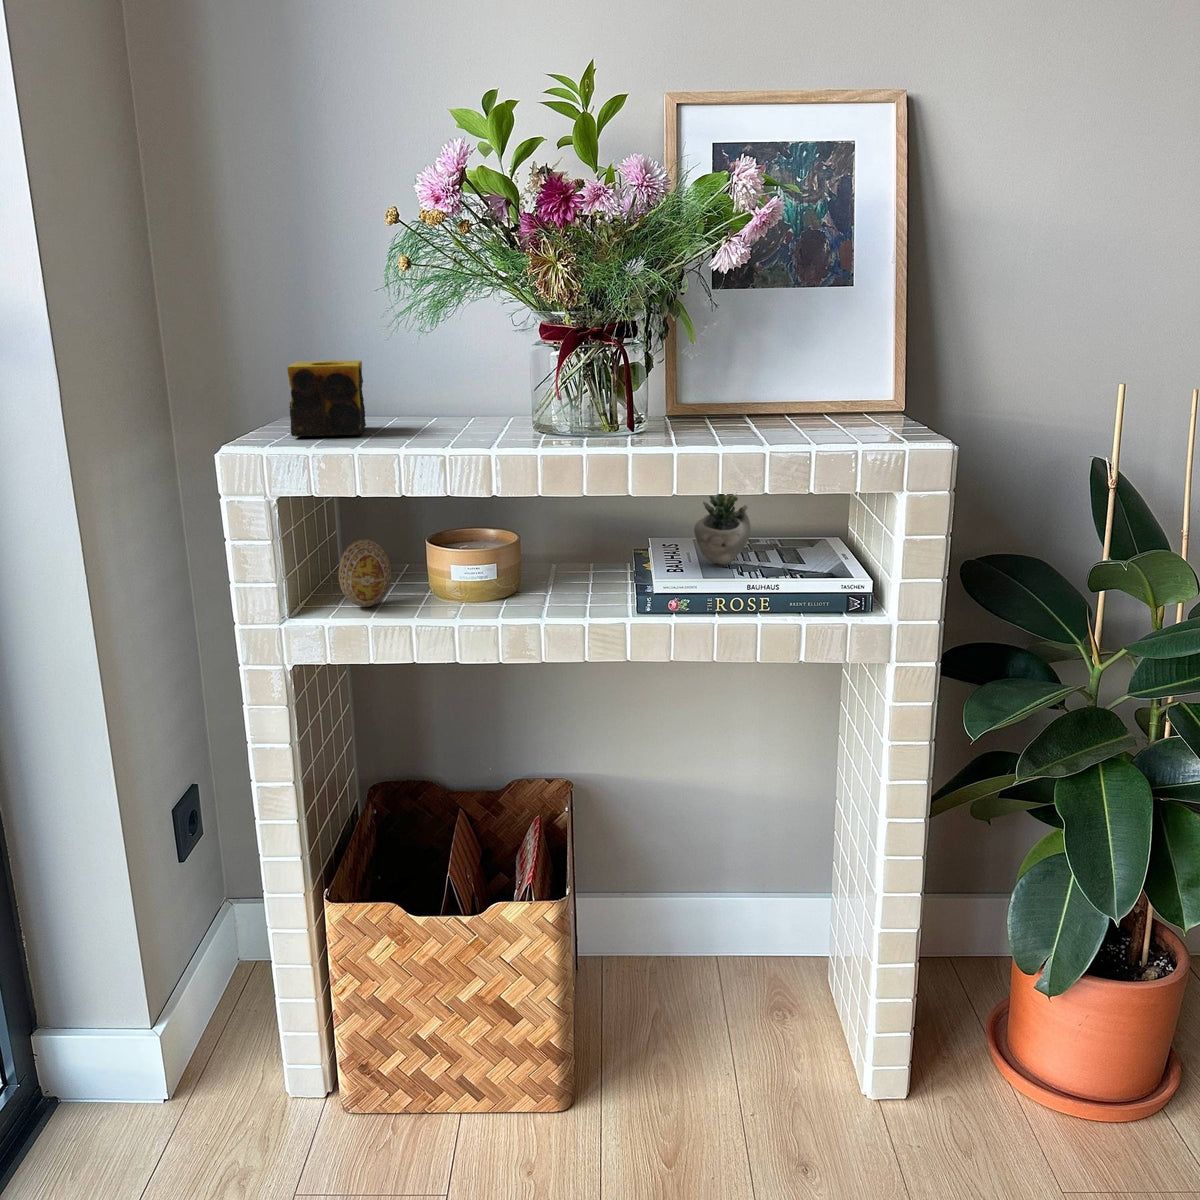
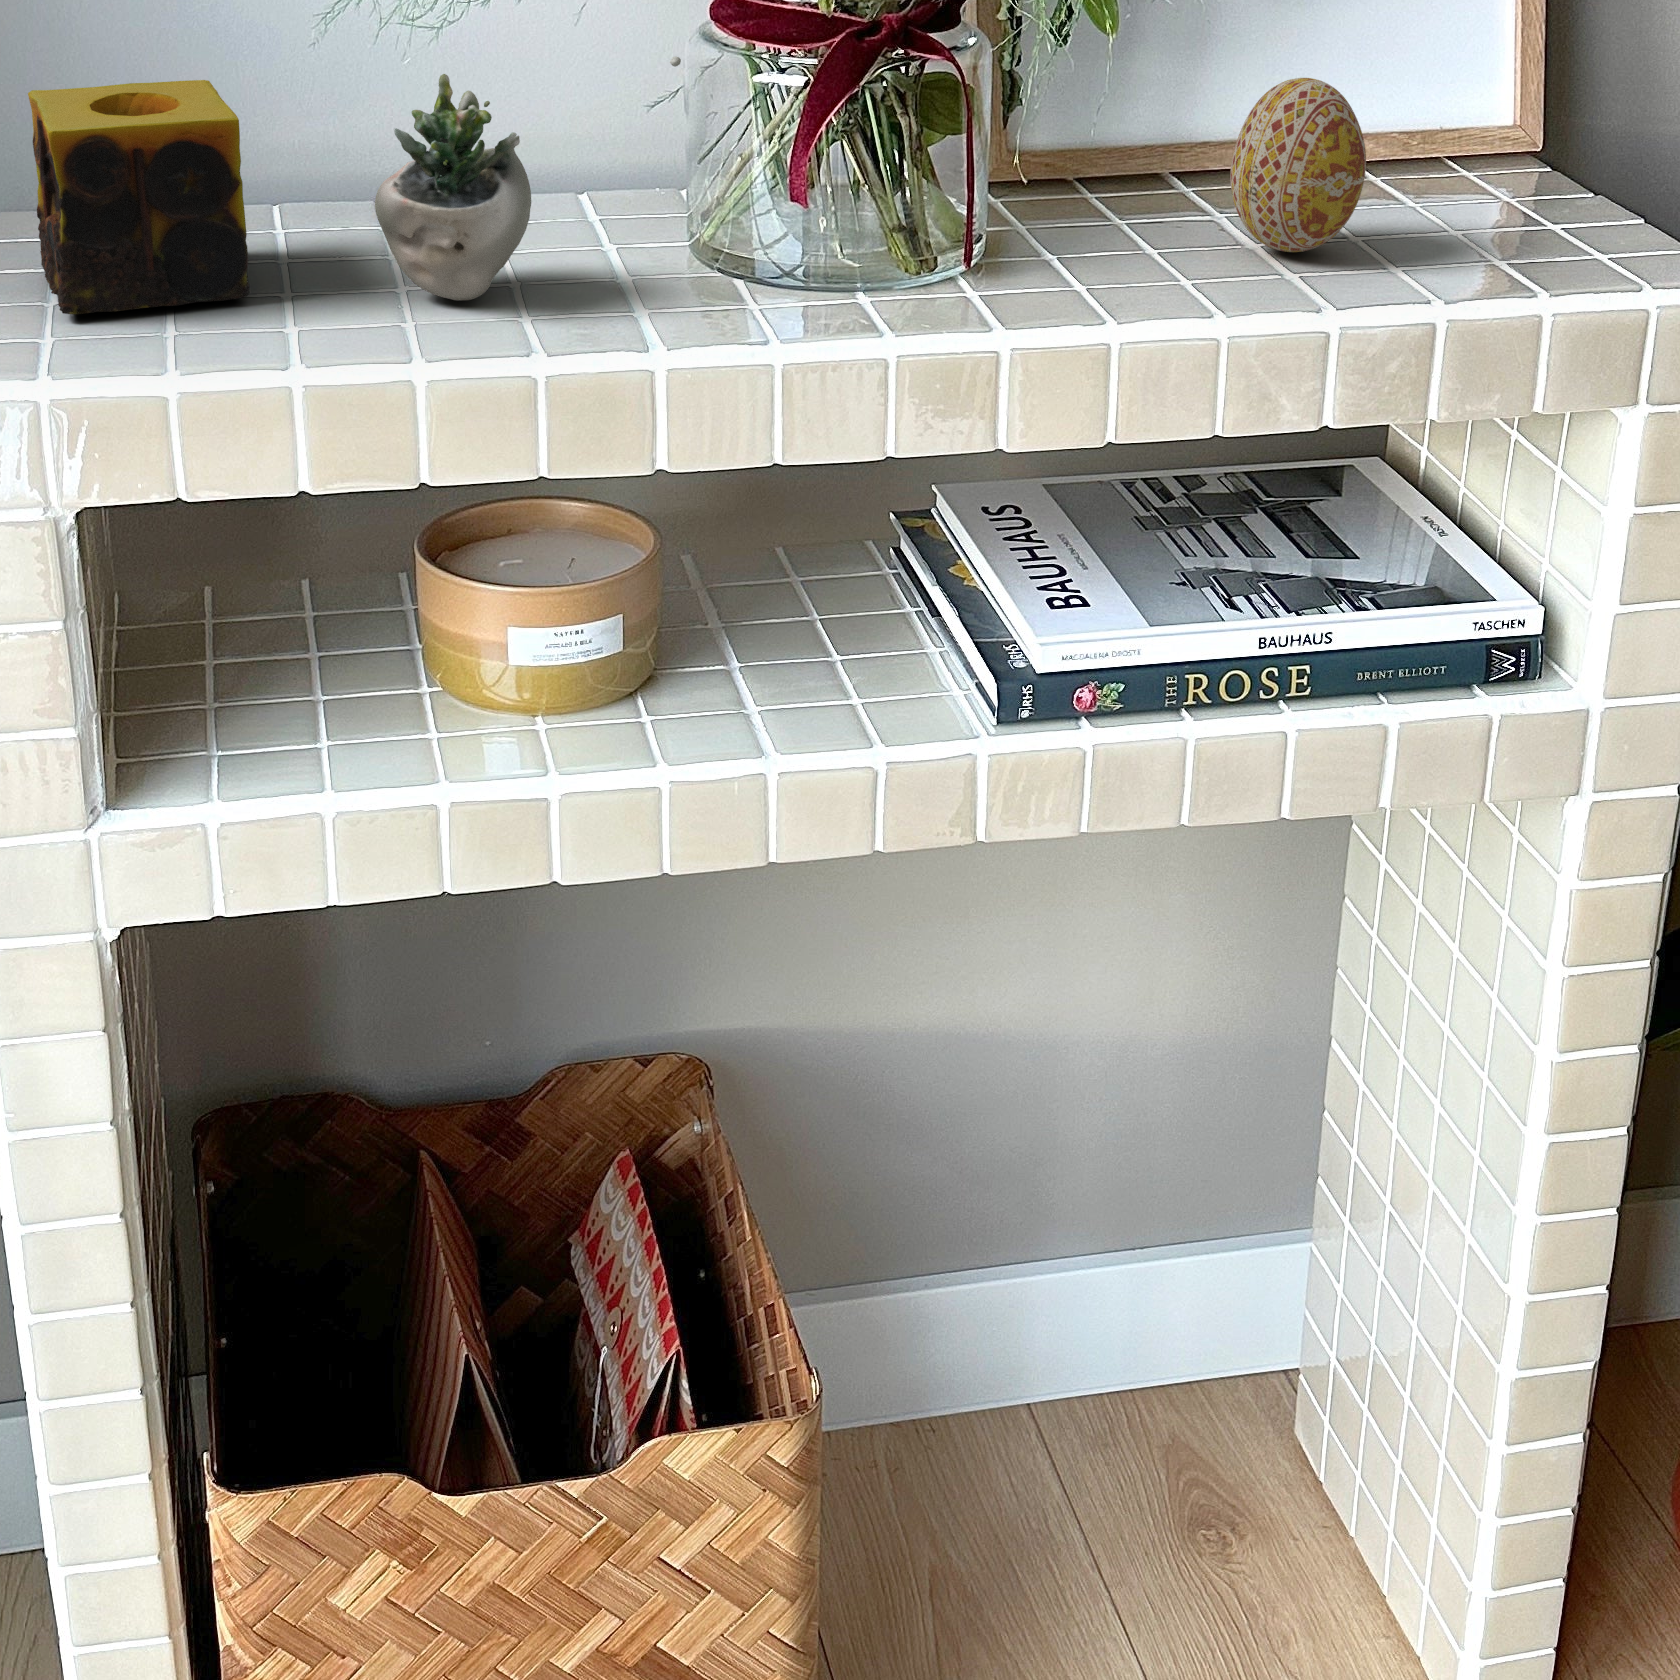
succulent plant: present [694,494,751,565] -> present [375,57,681,300]
decorative egg: present [339,539,391,607] -> present [1230,78,1366,252]

